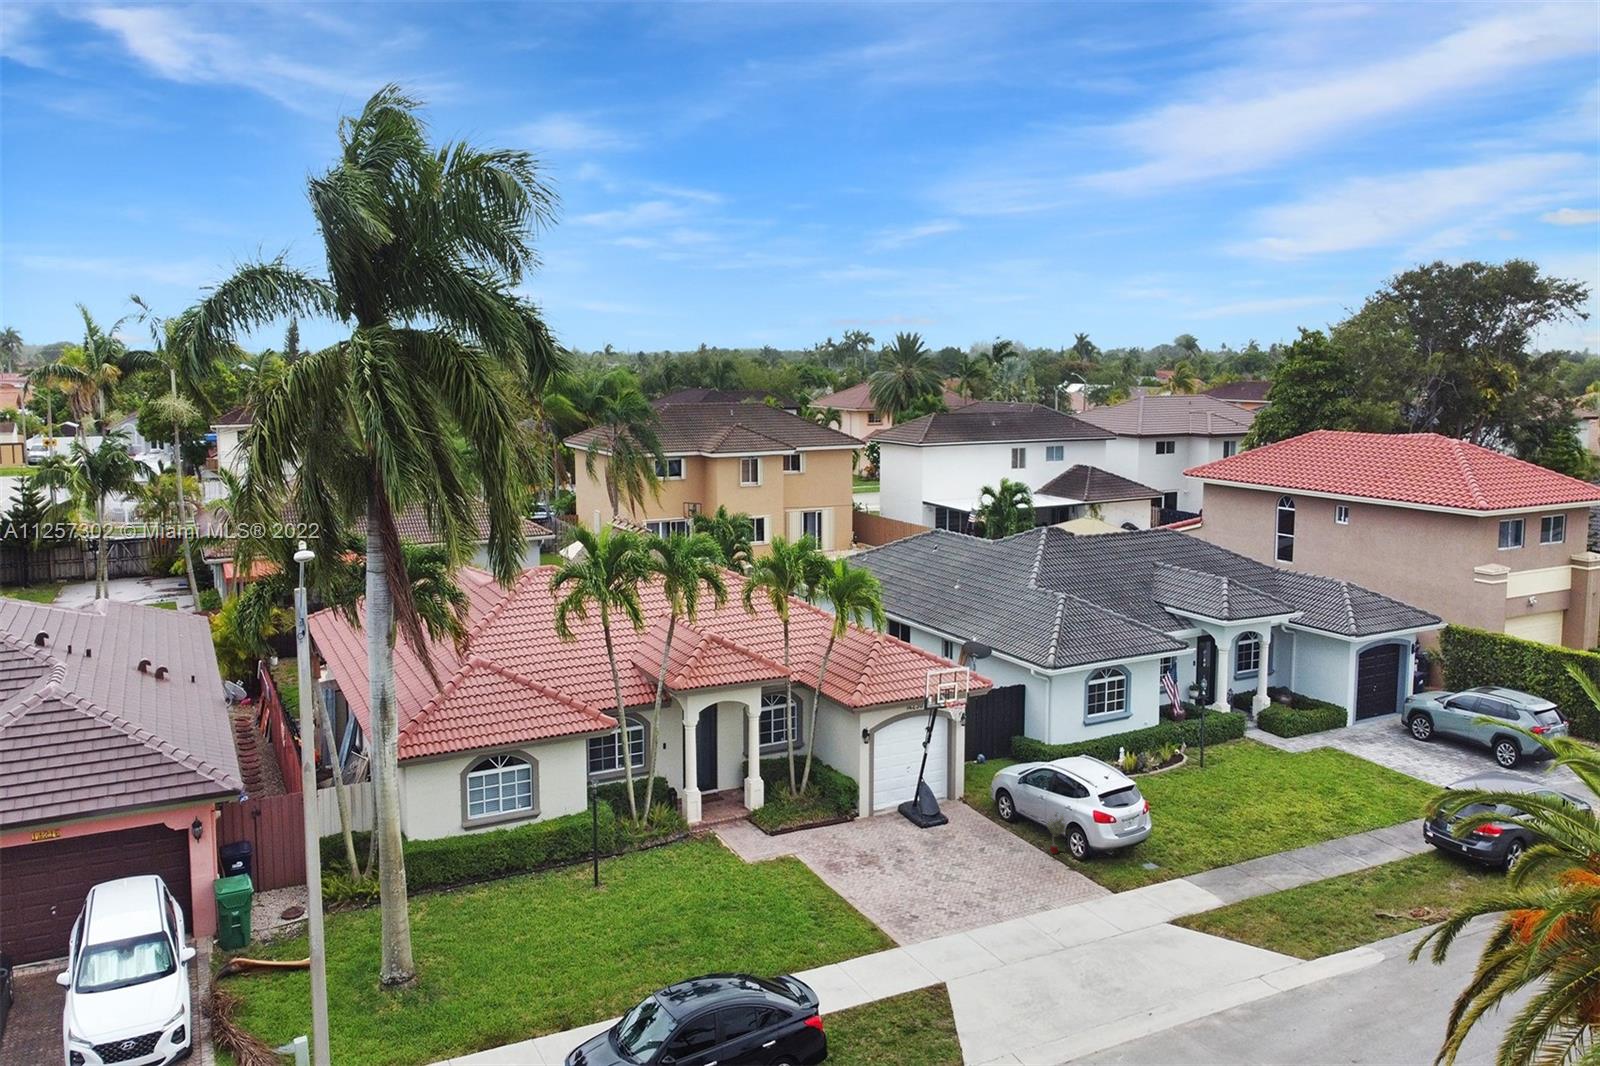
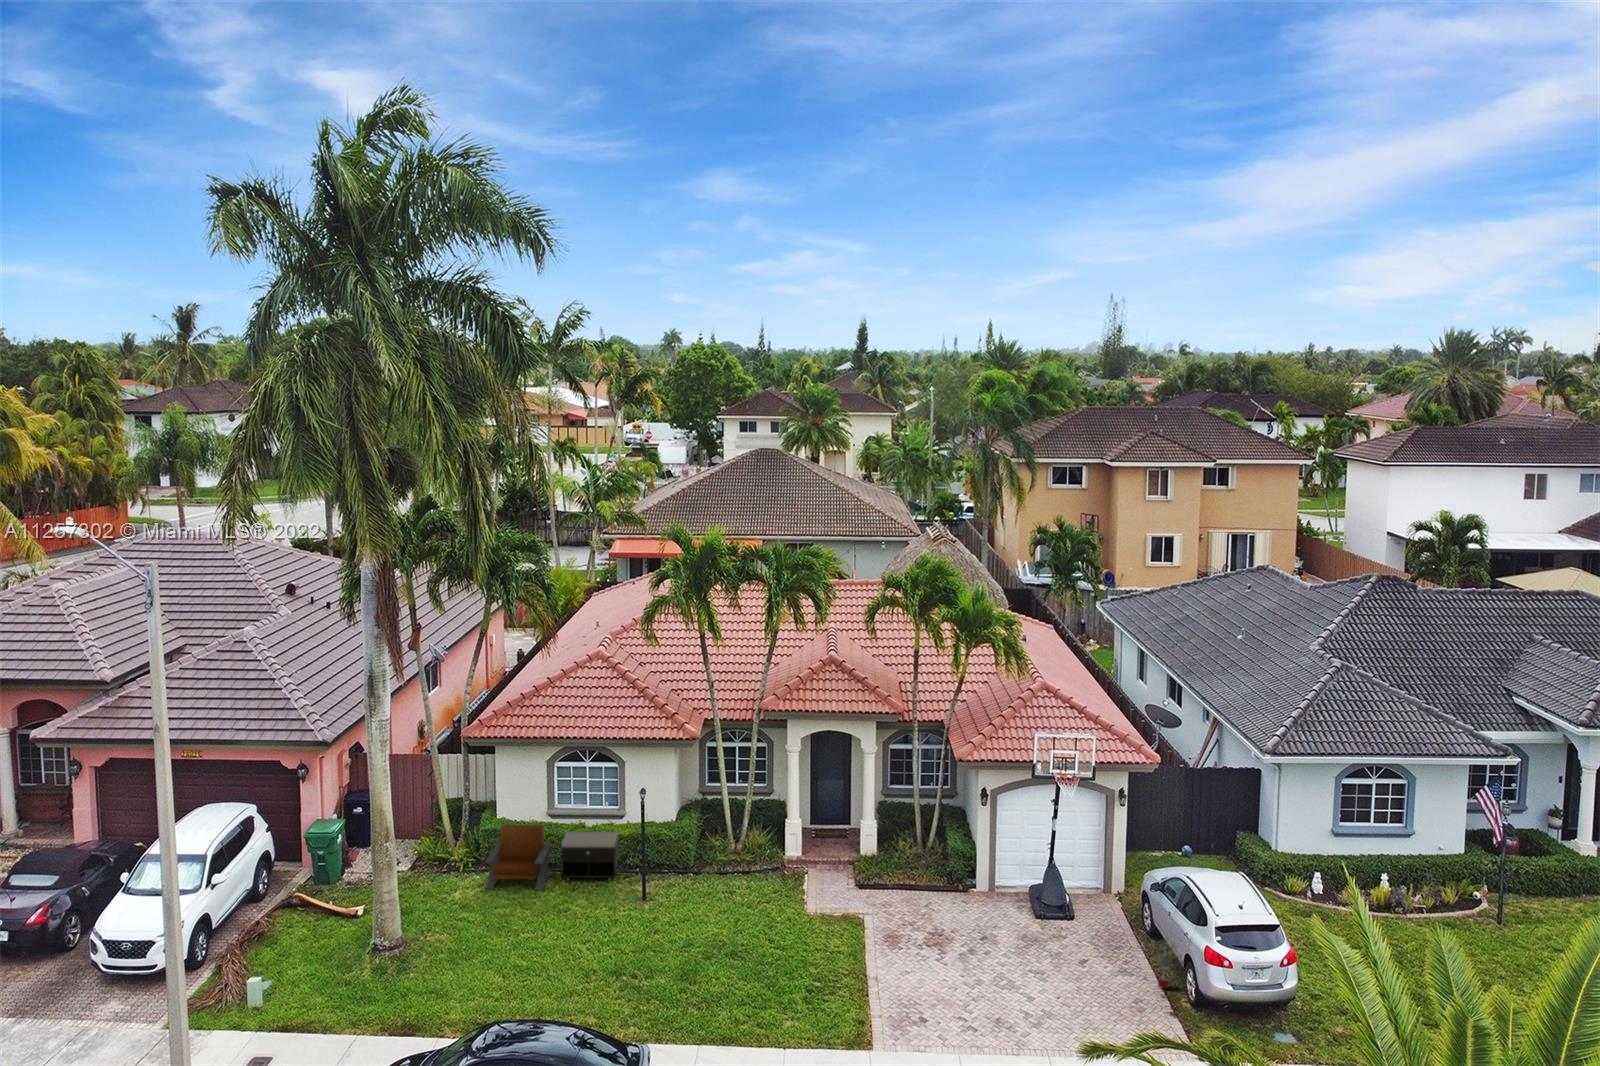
storage bench: none [498,829,558,885] -> present [562,832,618,880]
lounge chair: none [428,836,496,910] -> present [486,824,552,890]

